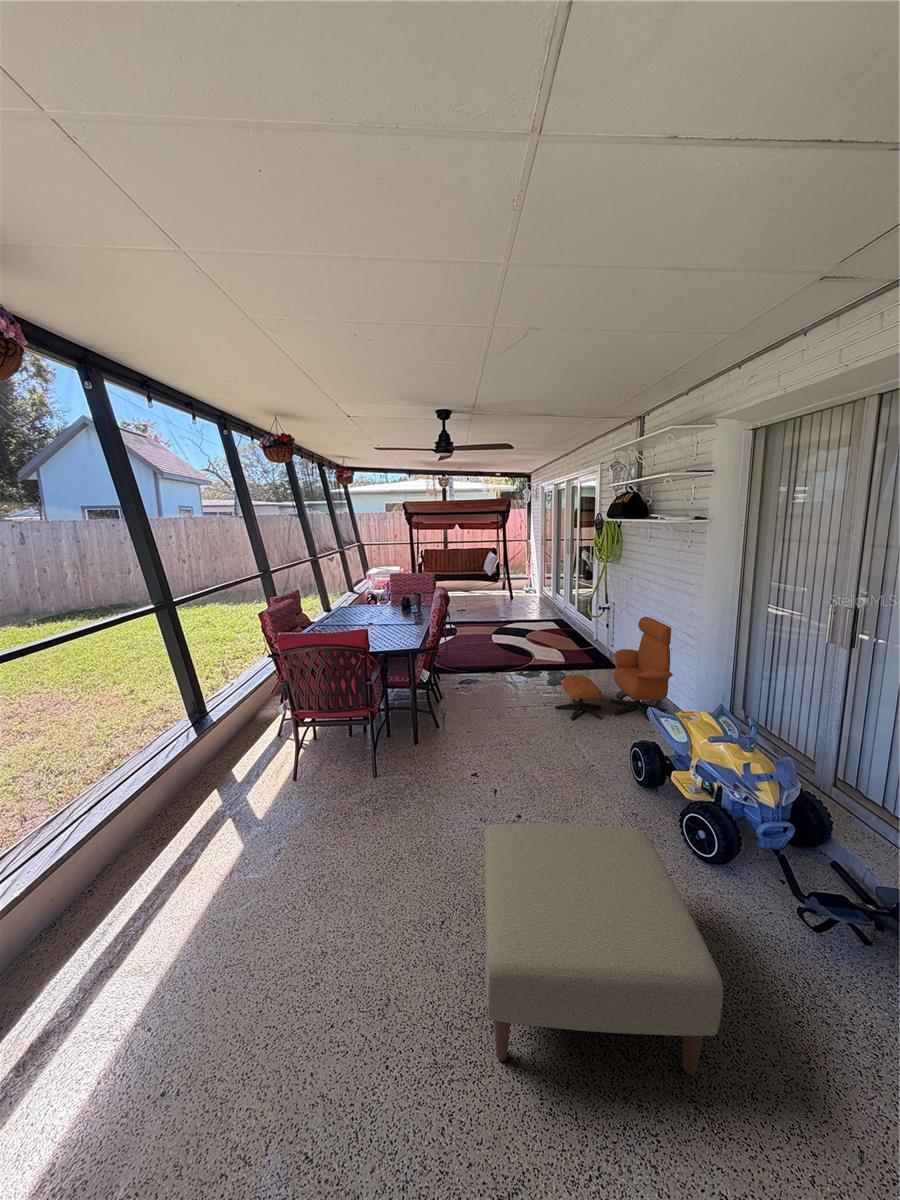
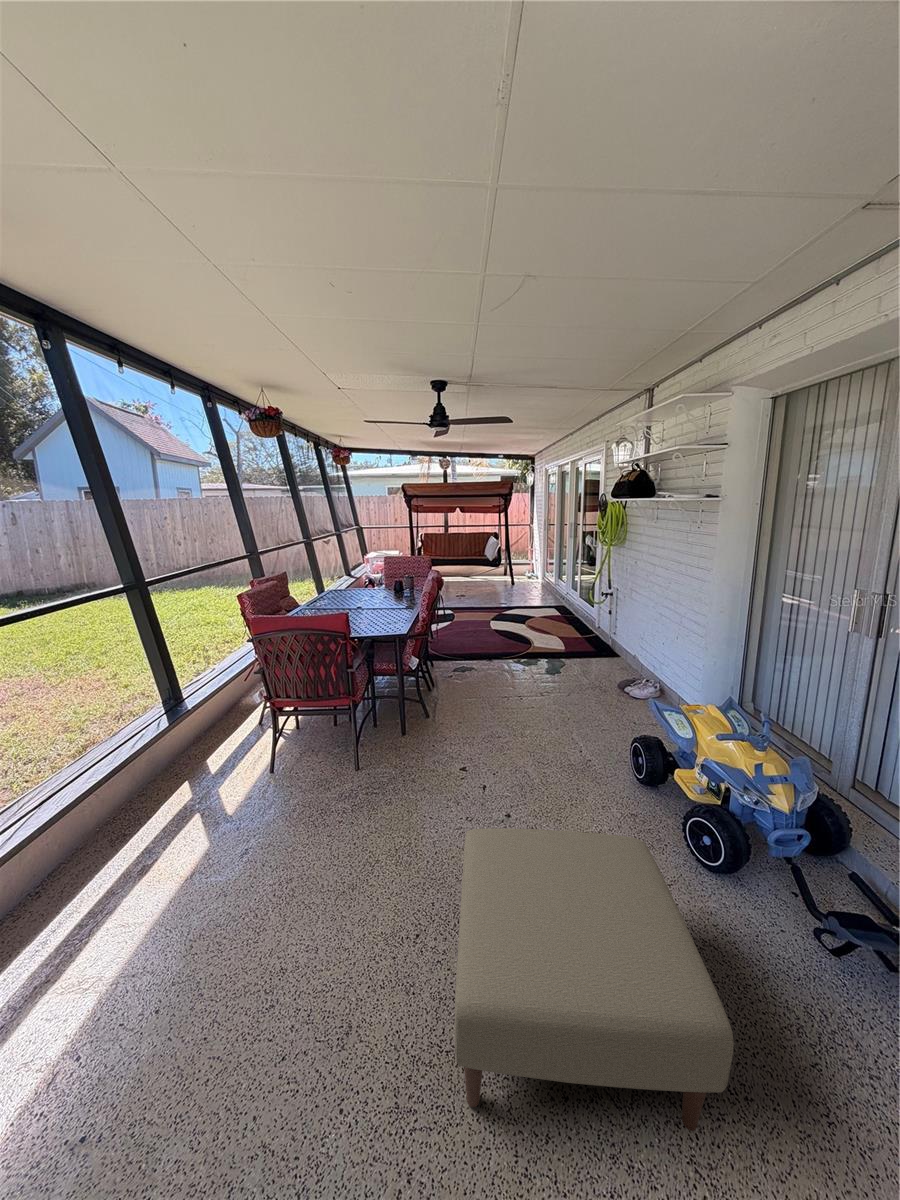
lounge chair: present [555,617,673,721] -> none [552,603,676,713]

